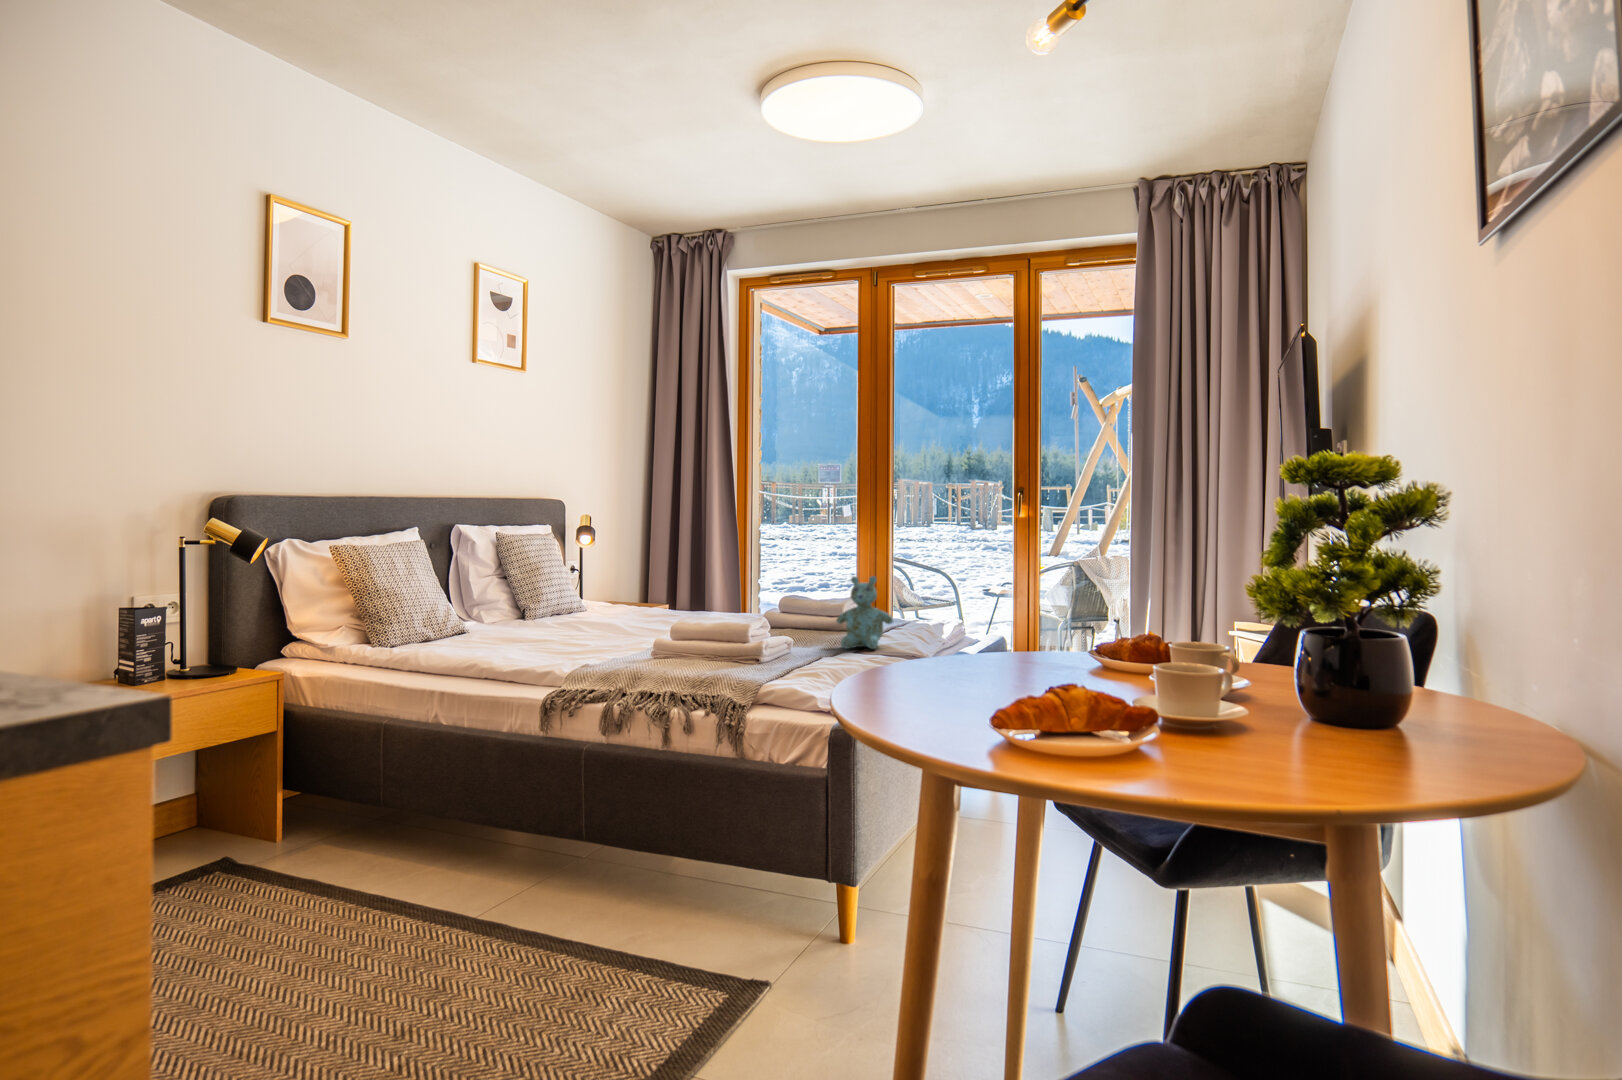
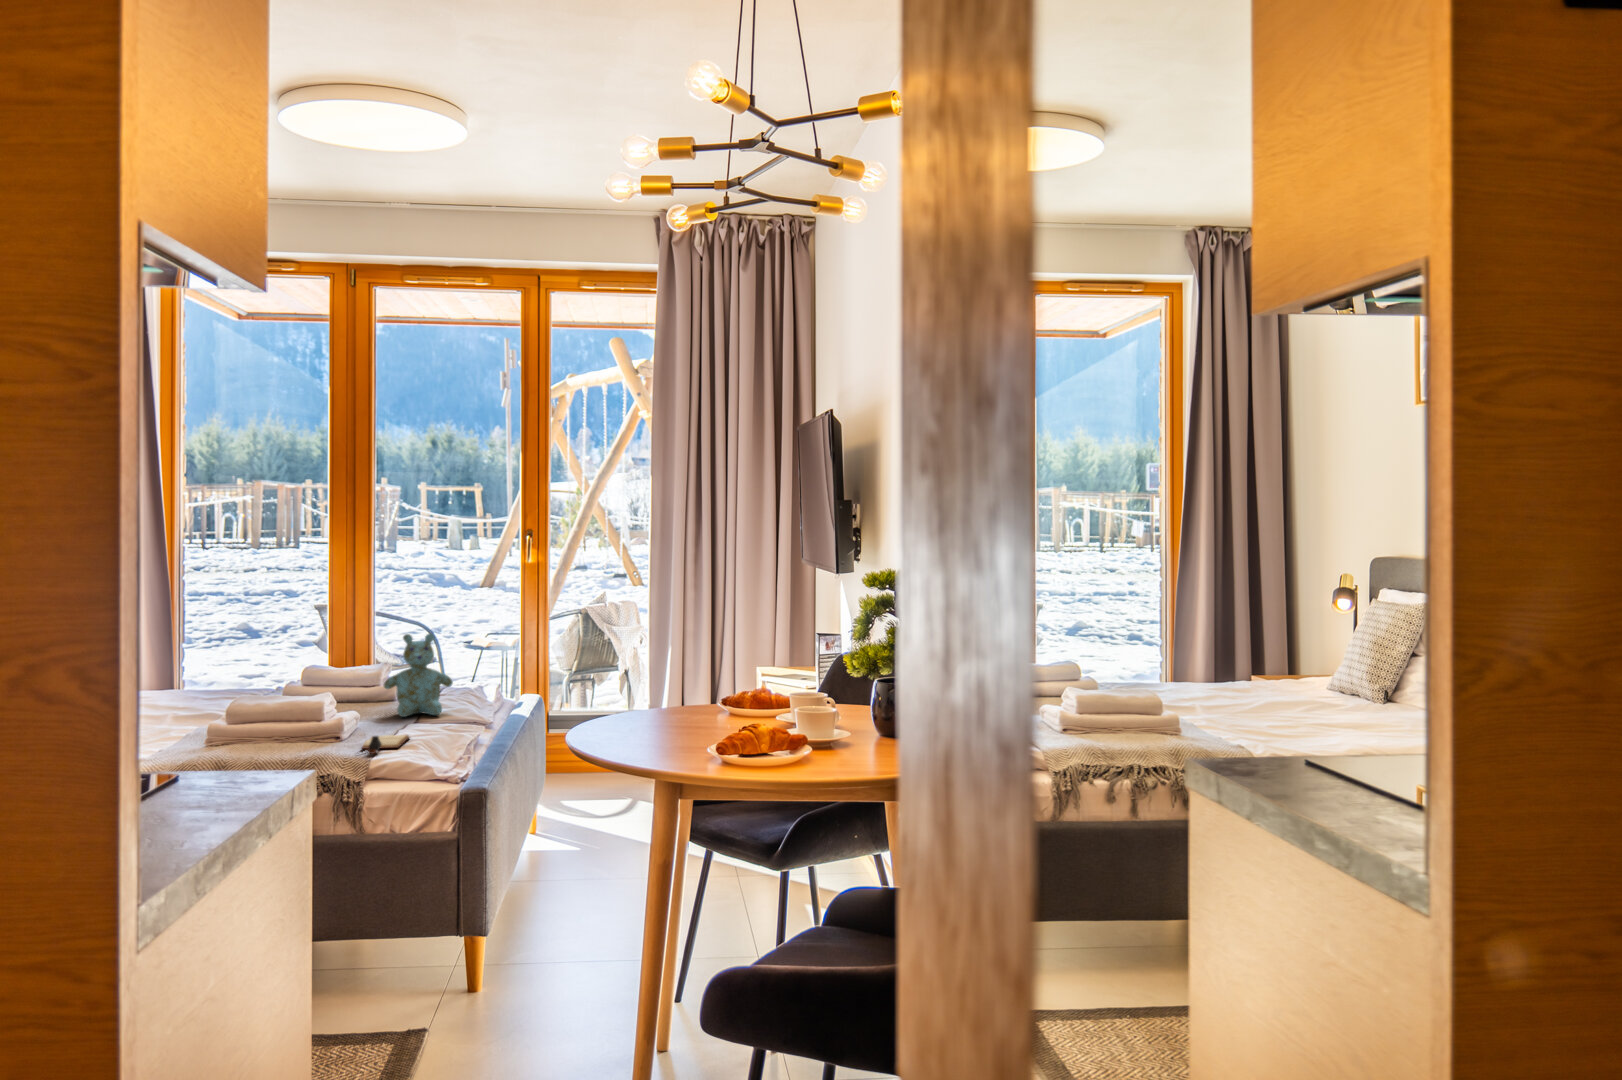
book: none [755,663,822,680] -> present [357,735,410,754]

